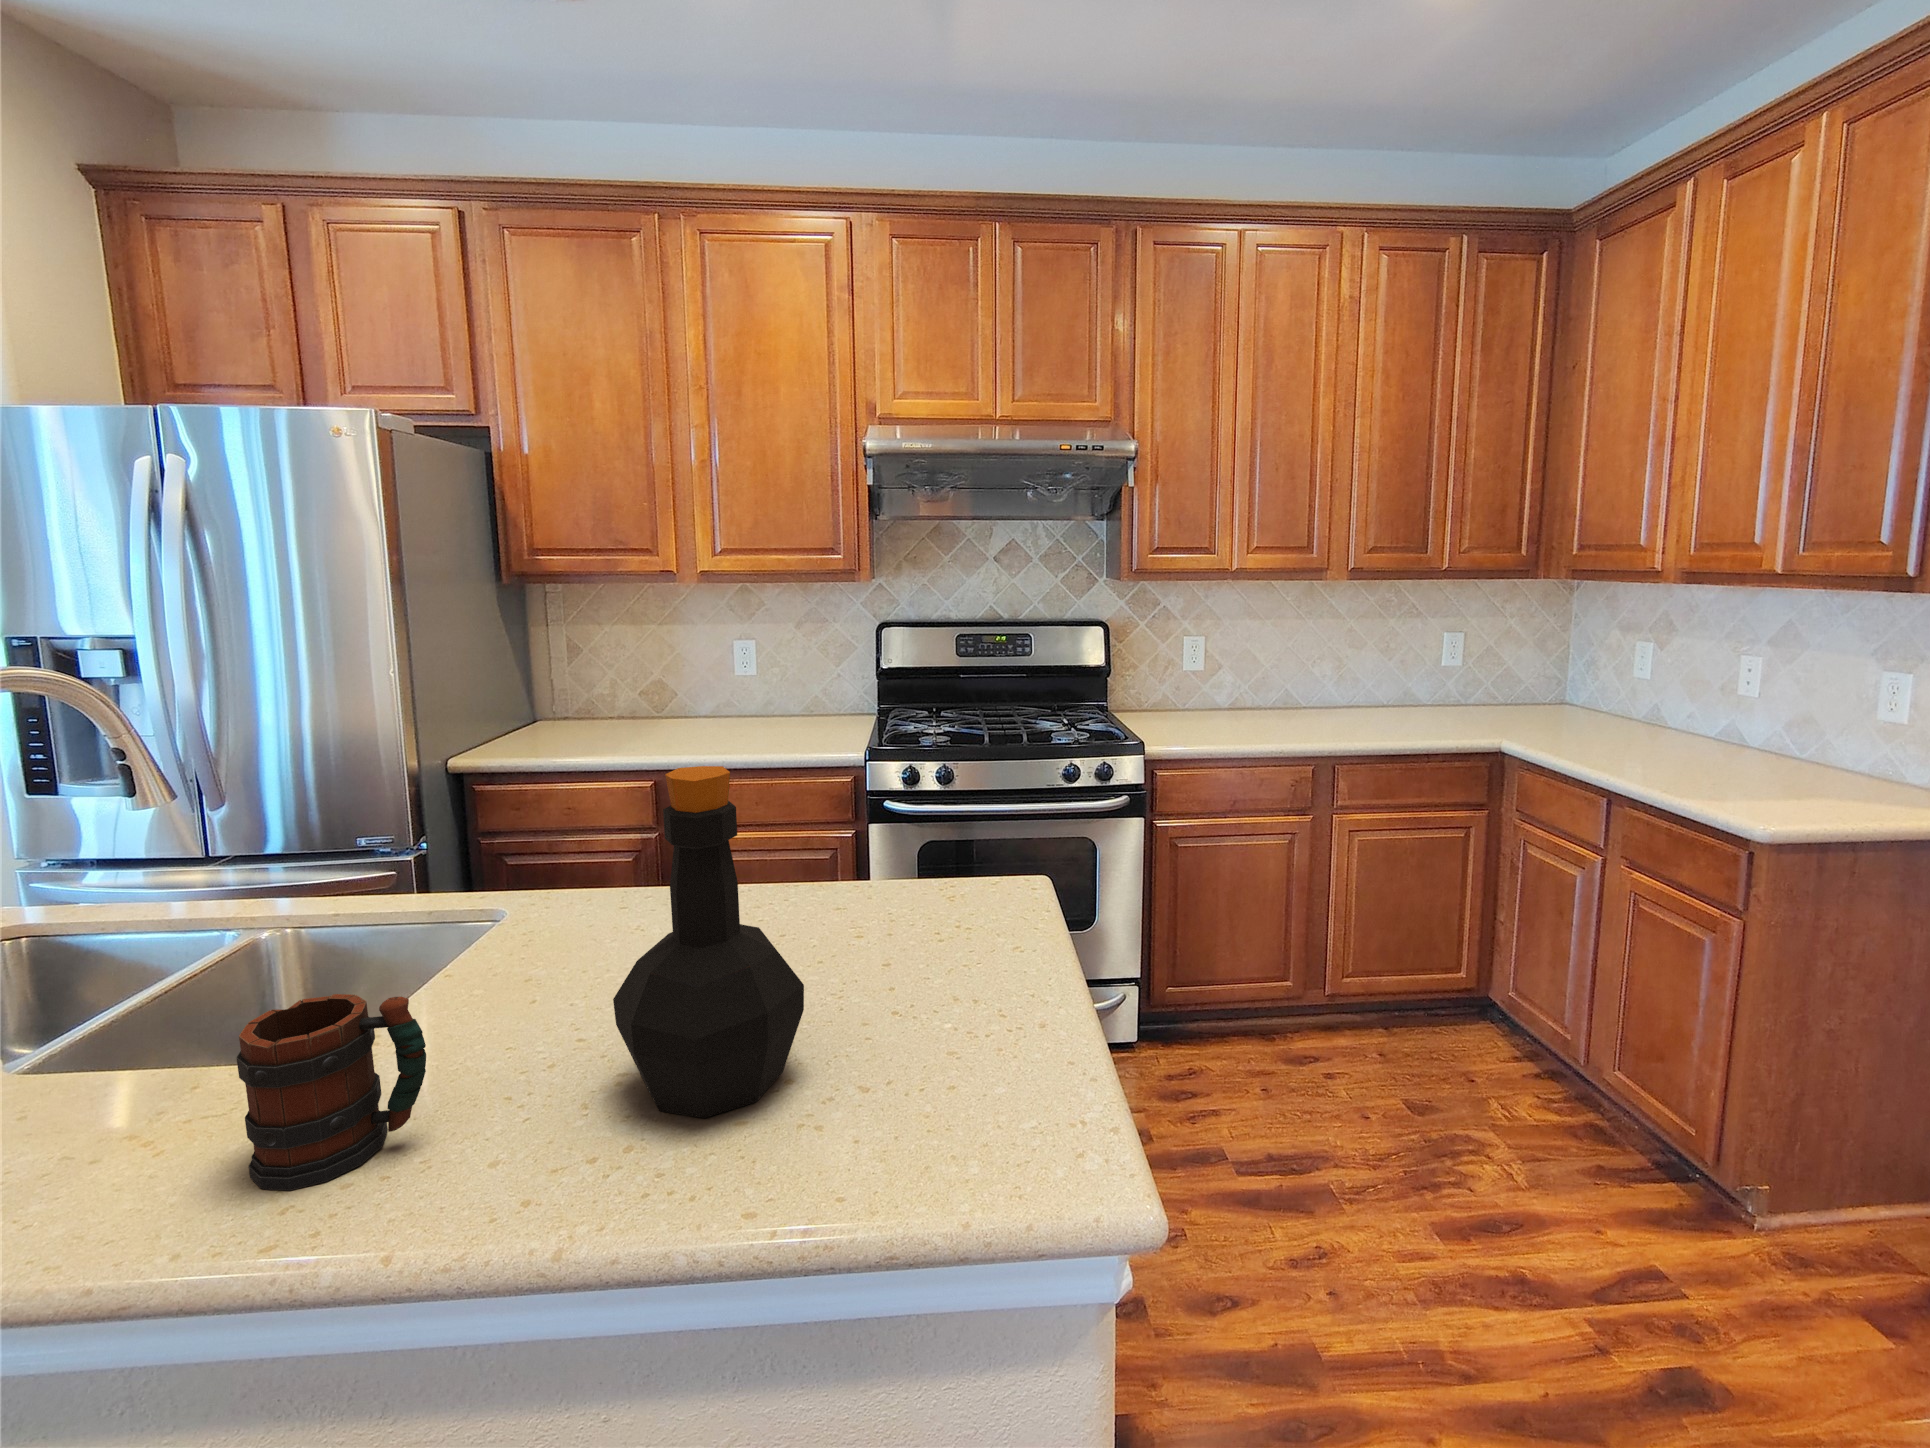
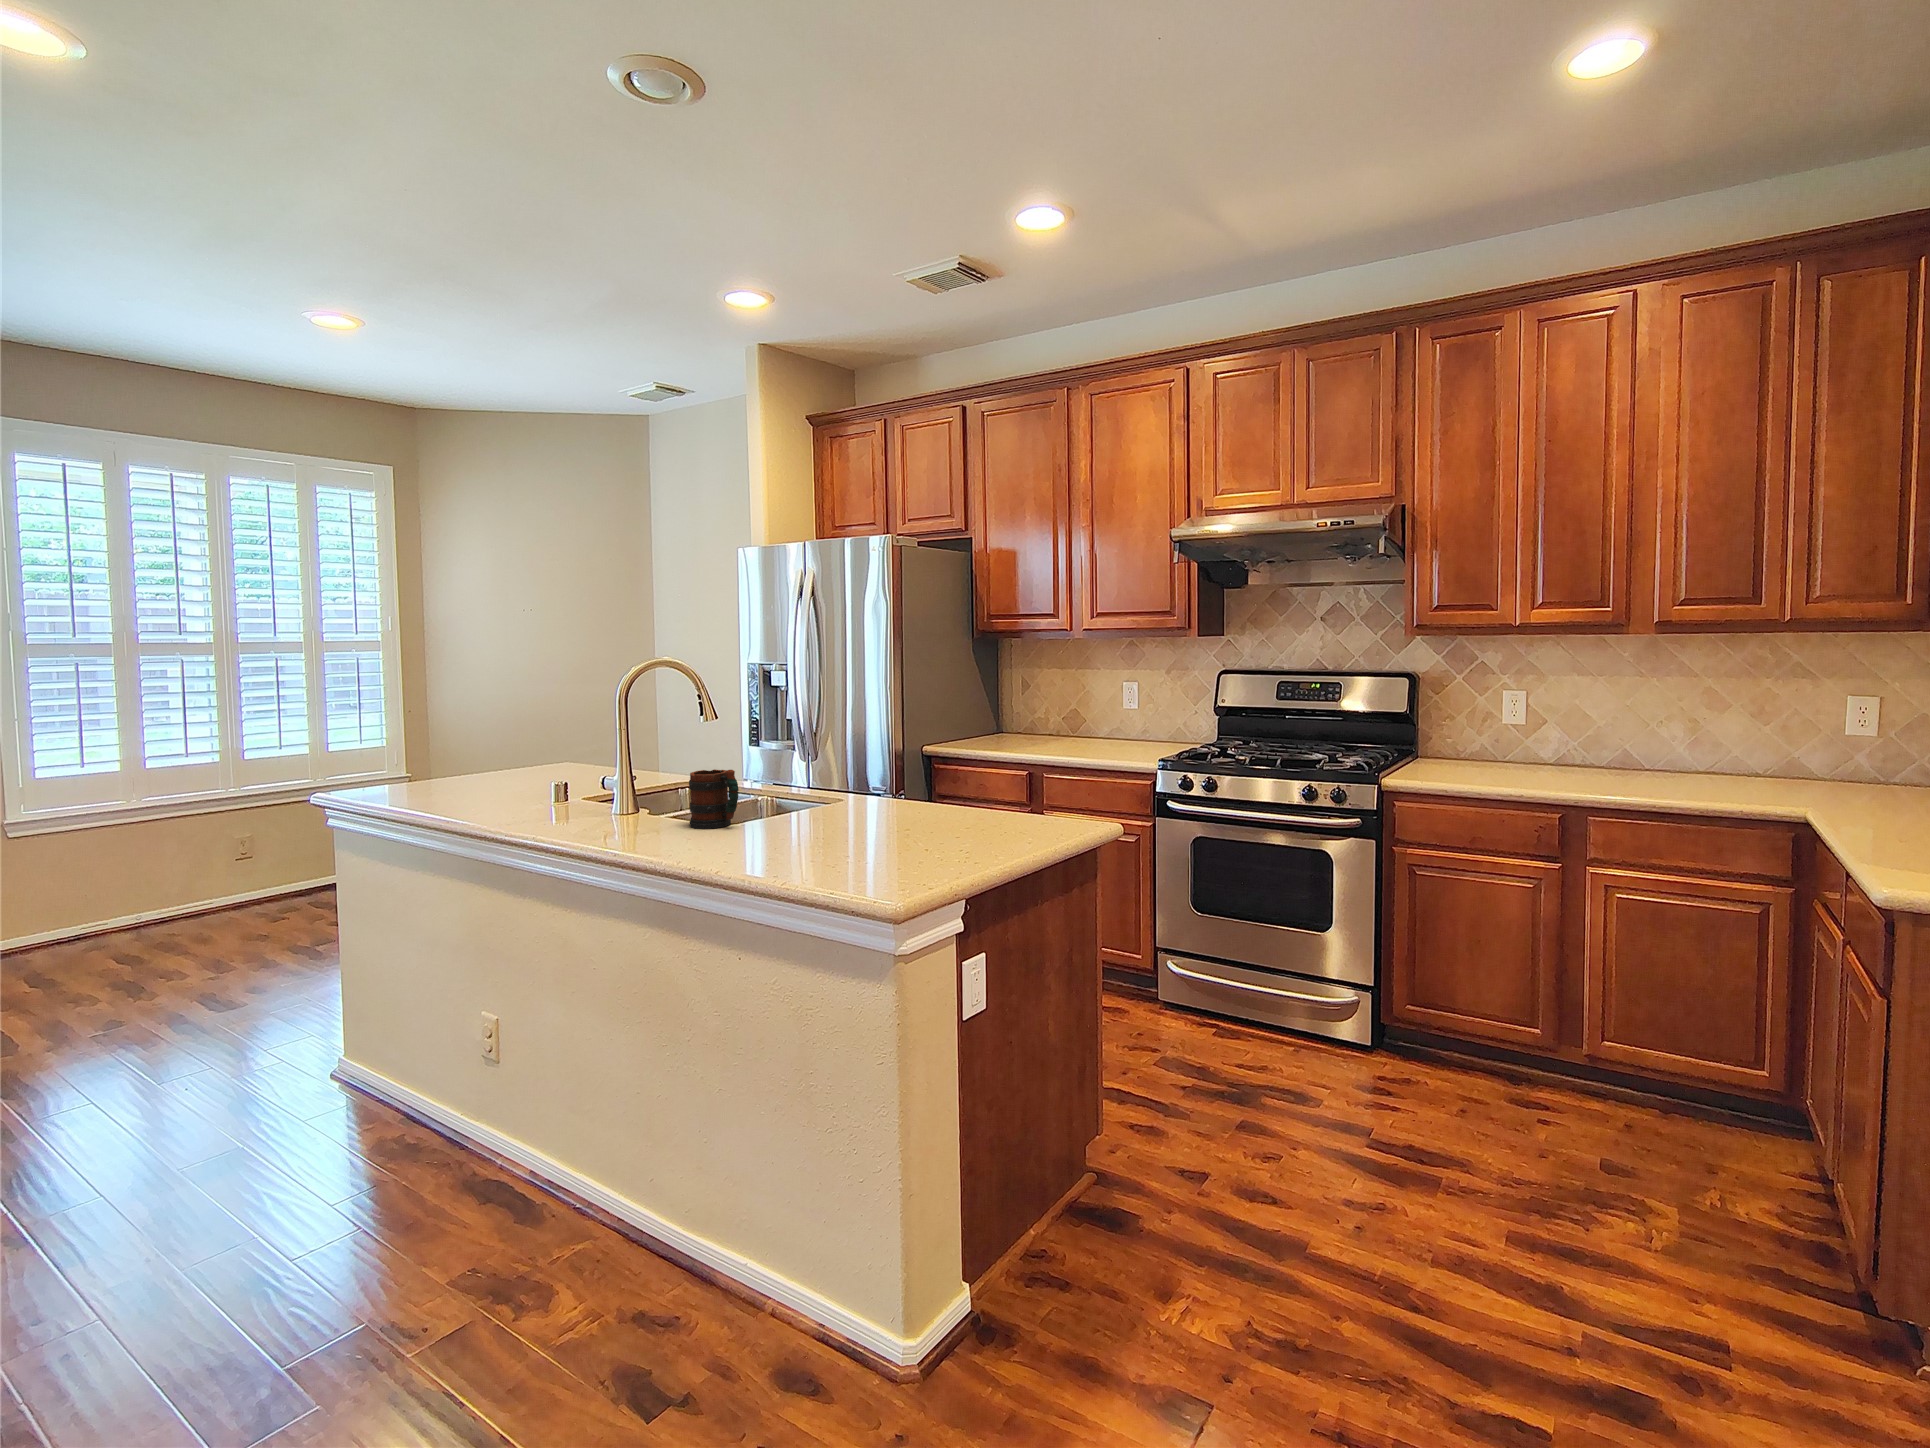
bottle: present [613,766,804,1118] -> none [793,696,868,841]

